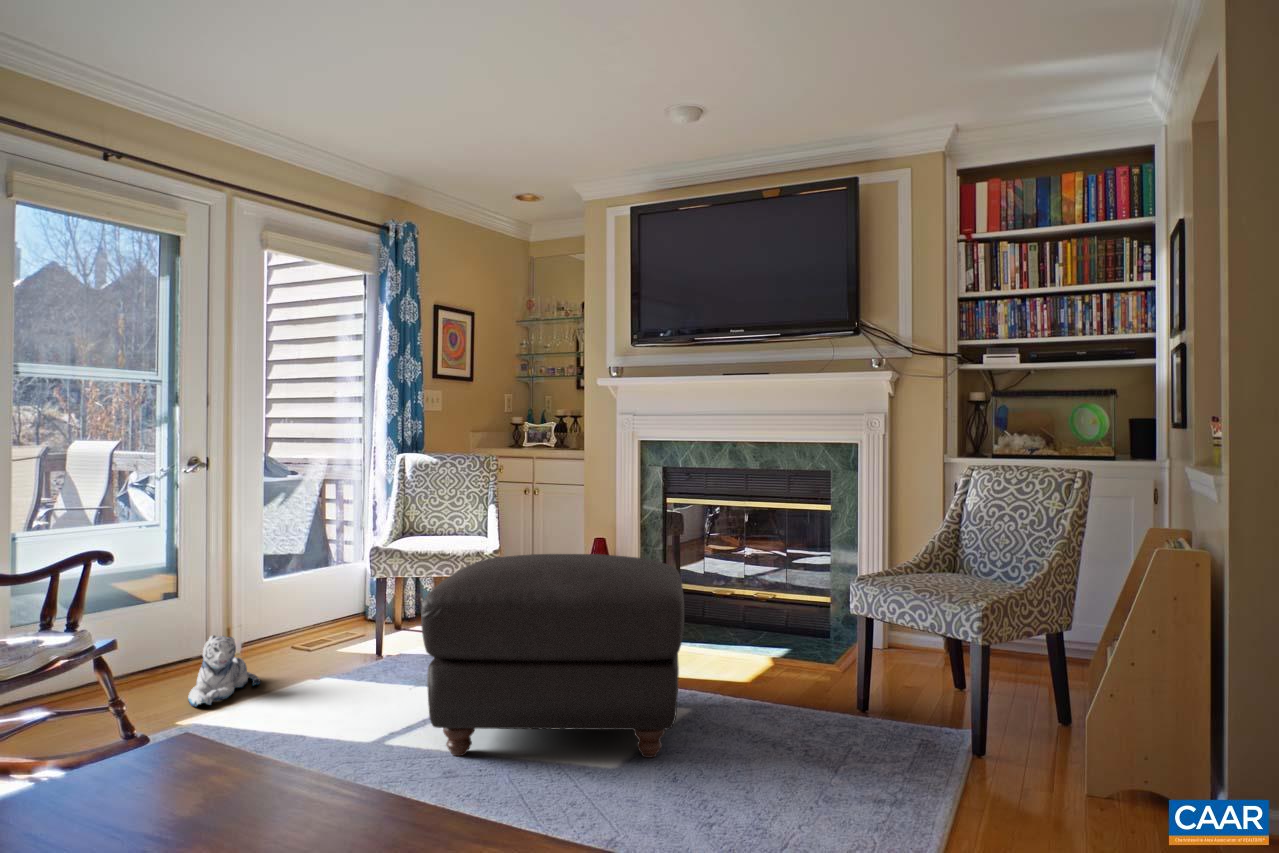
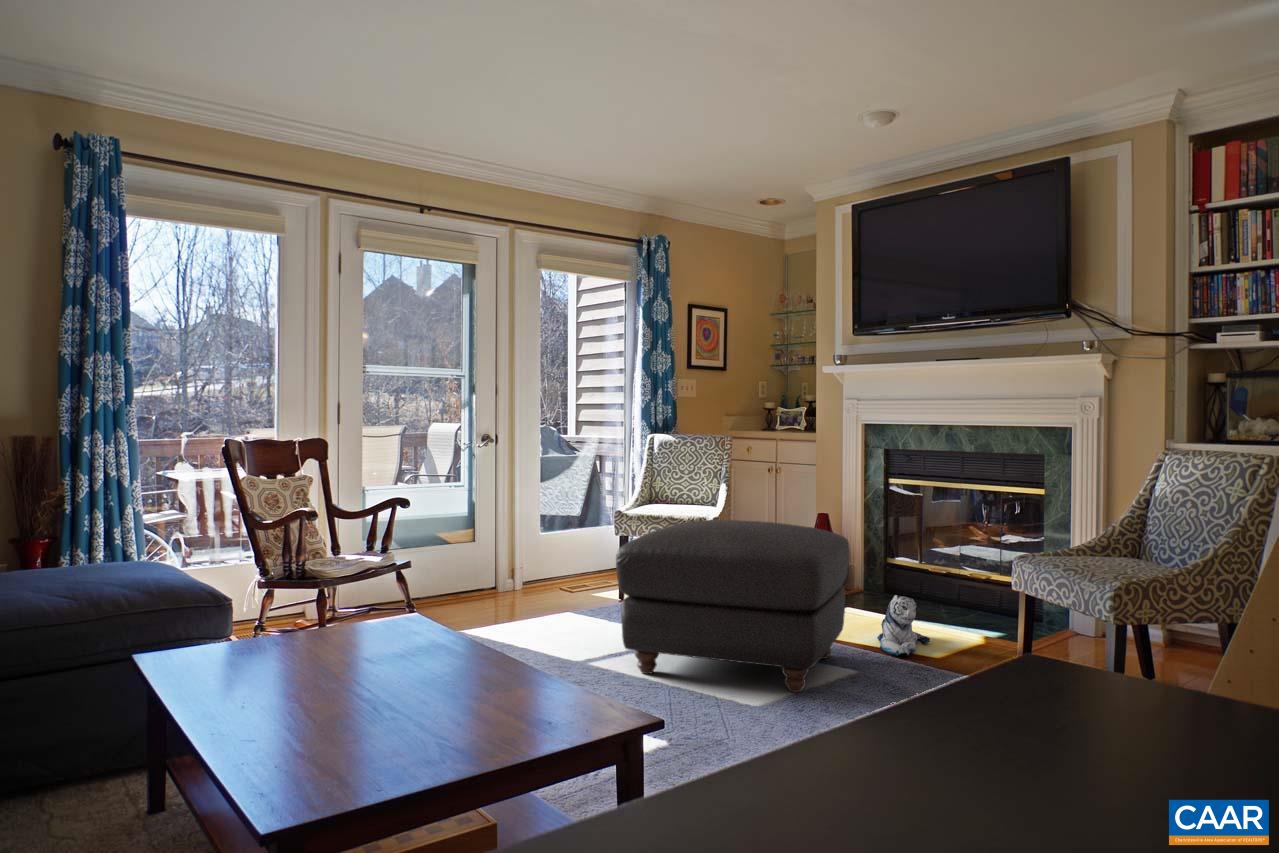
plush toy: present [188,636,260,707] -> present [877,595,930,656]

